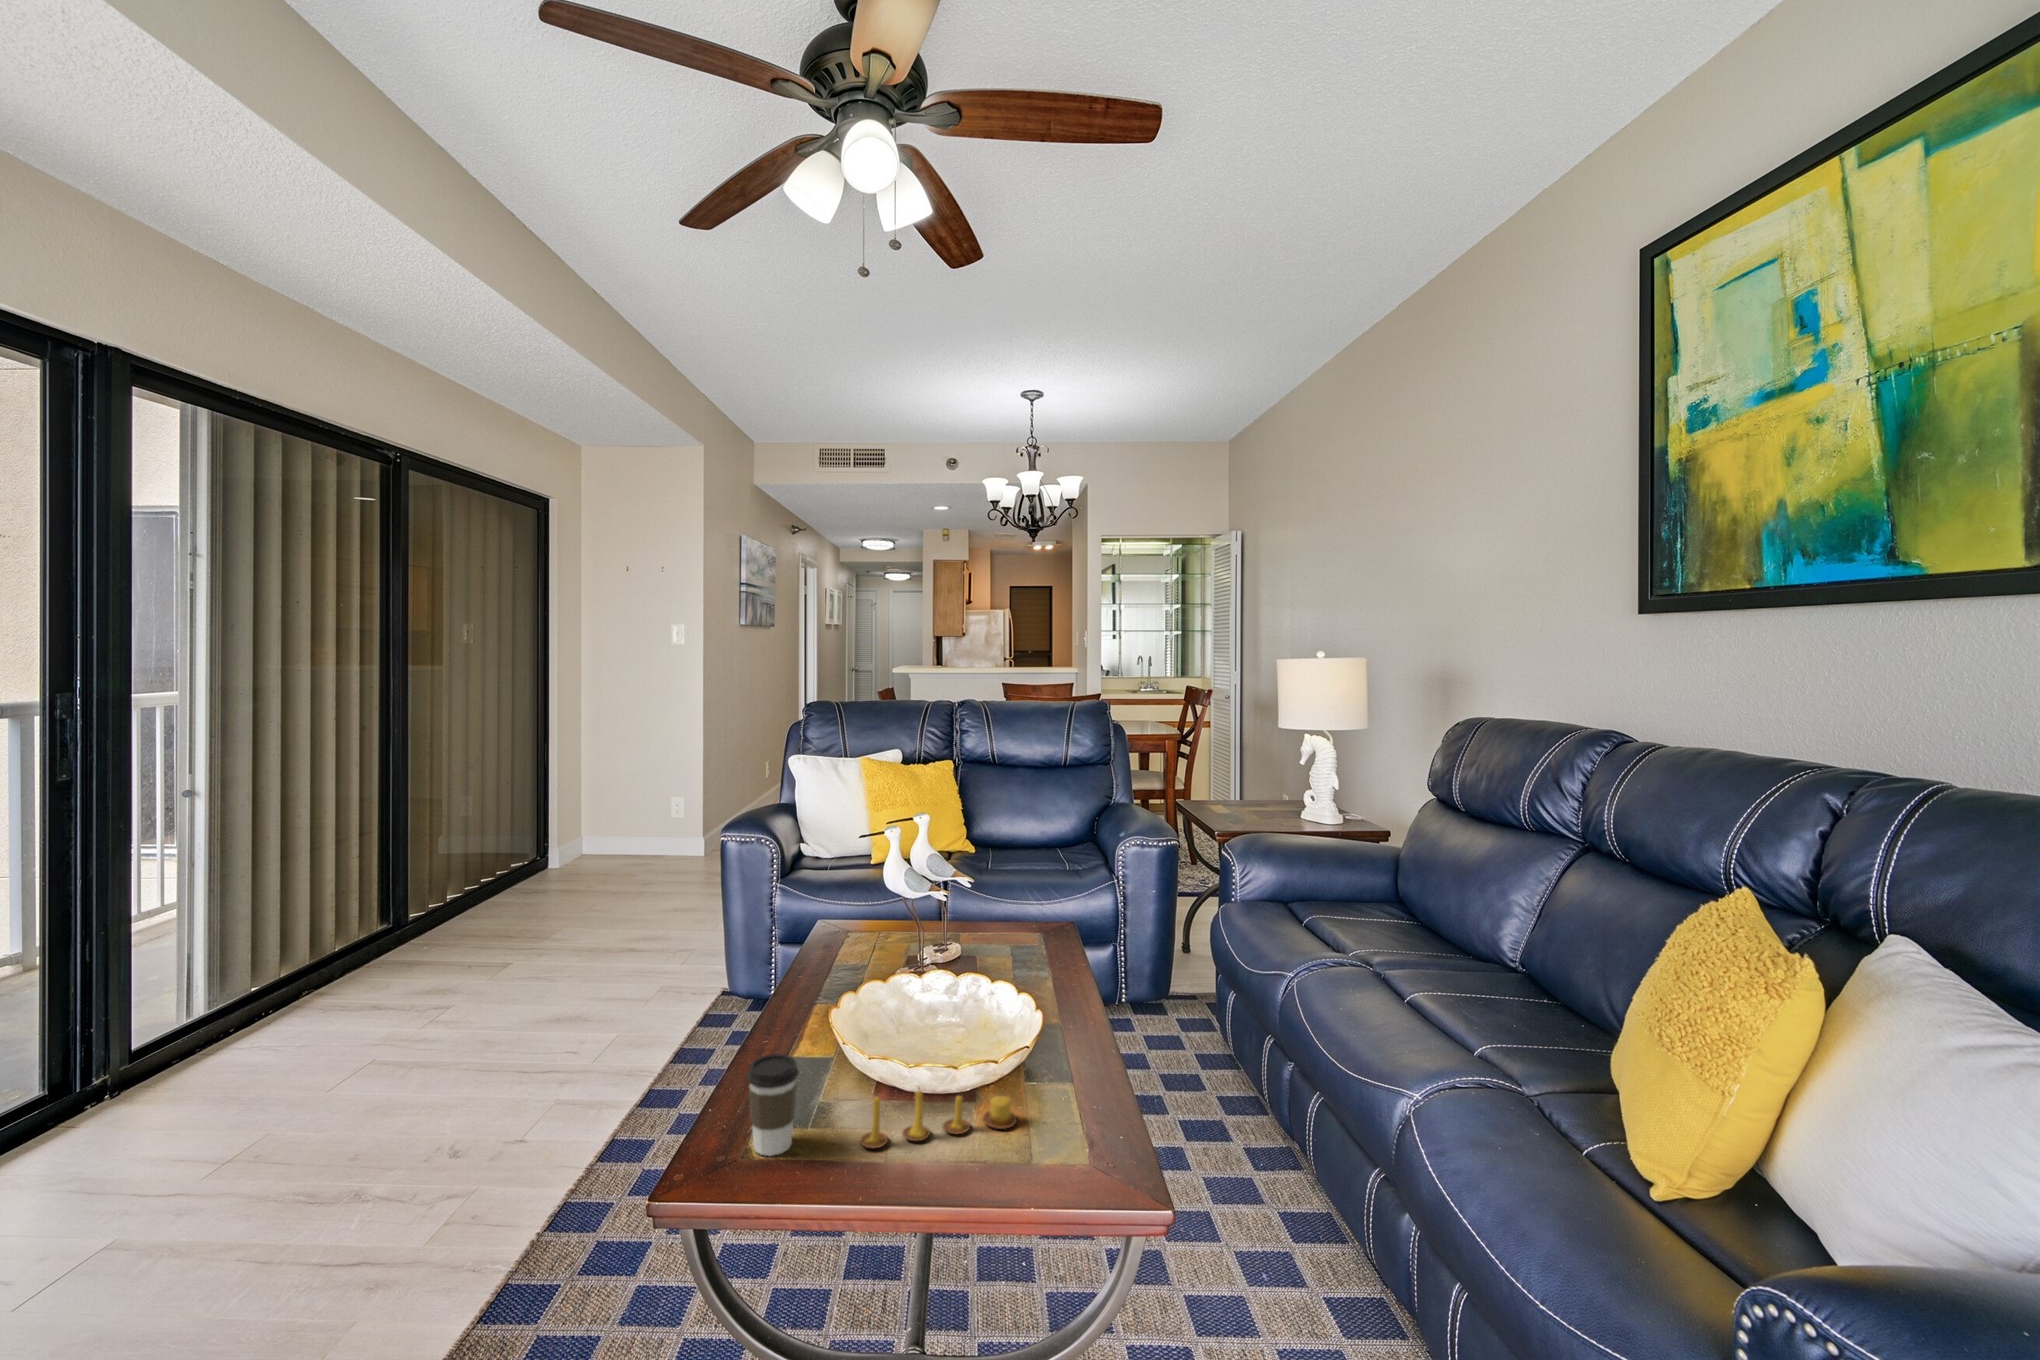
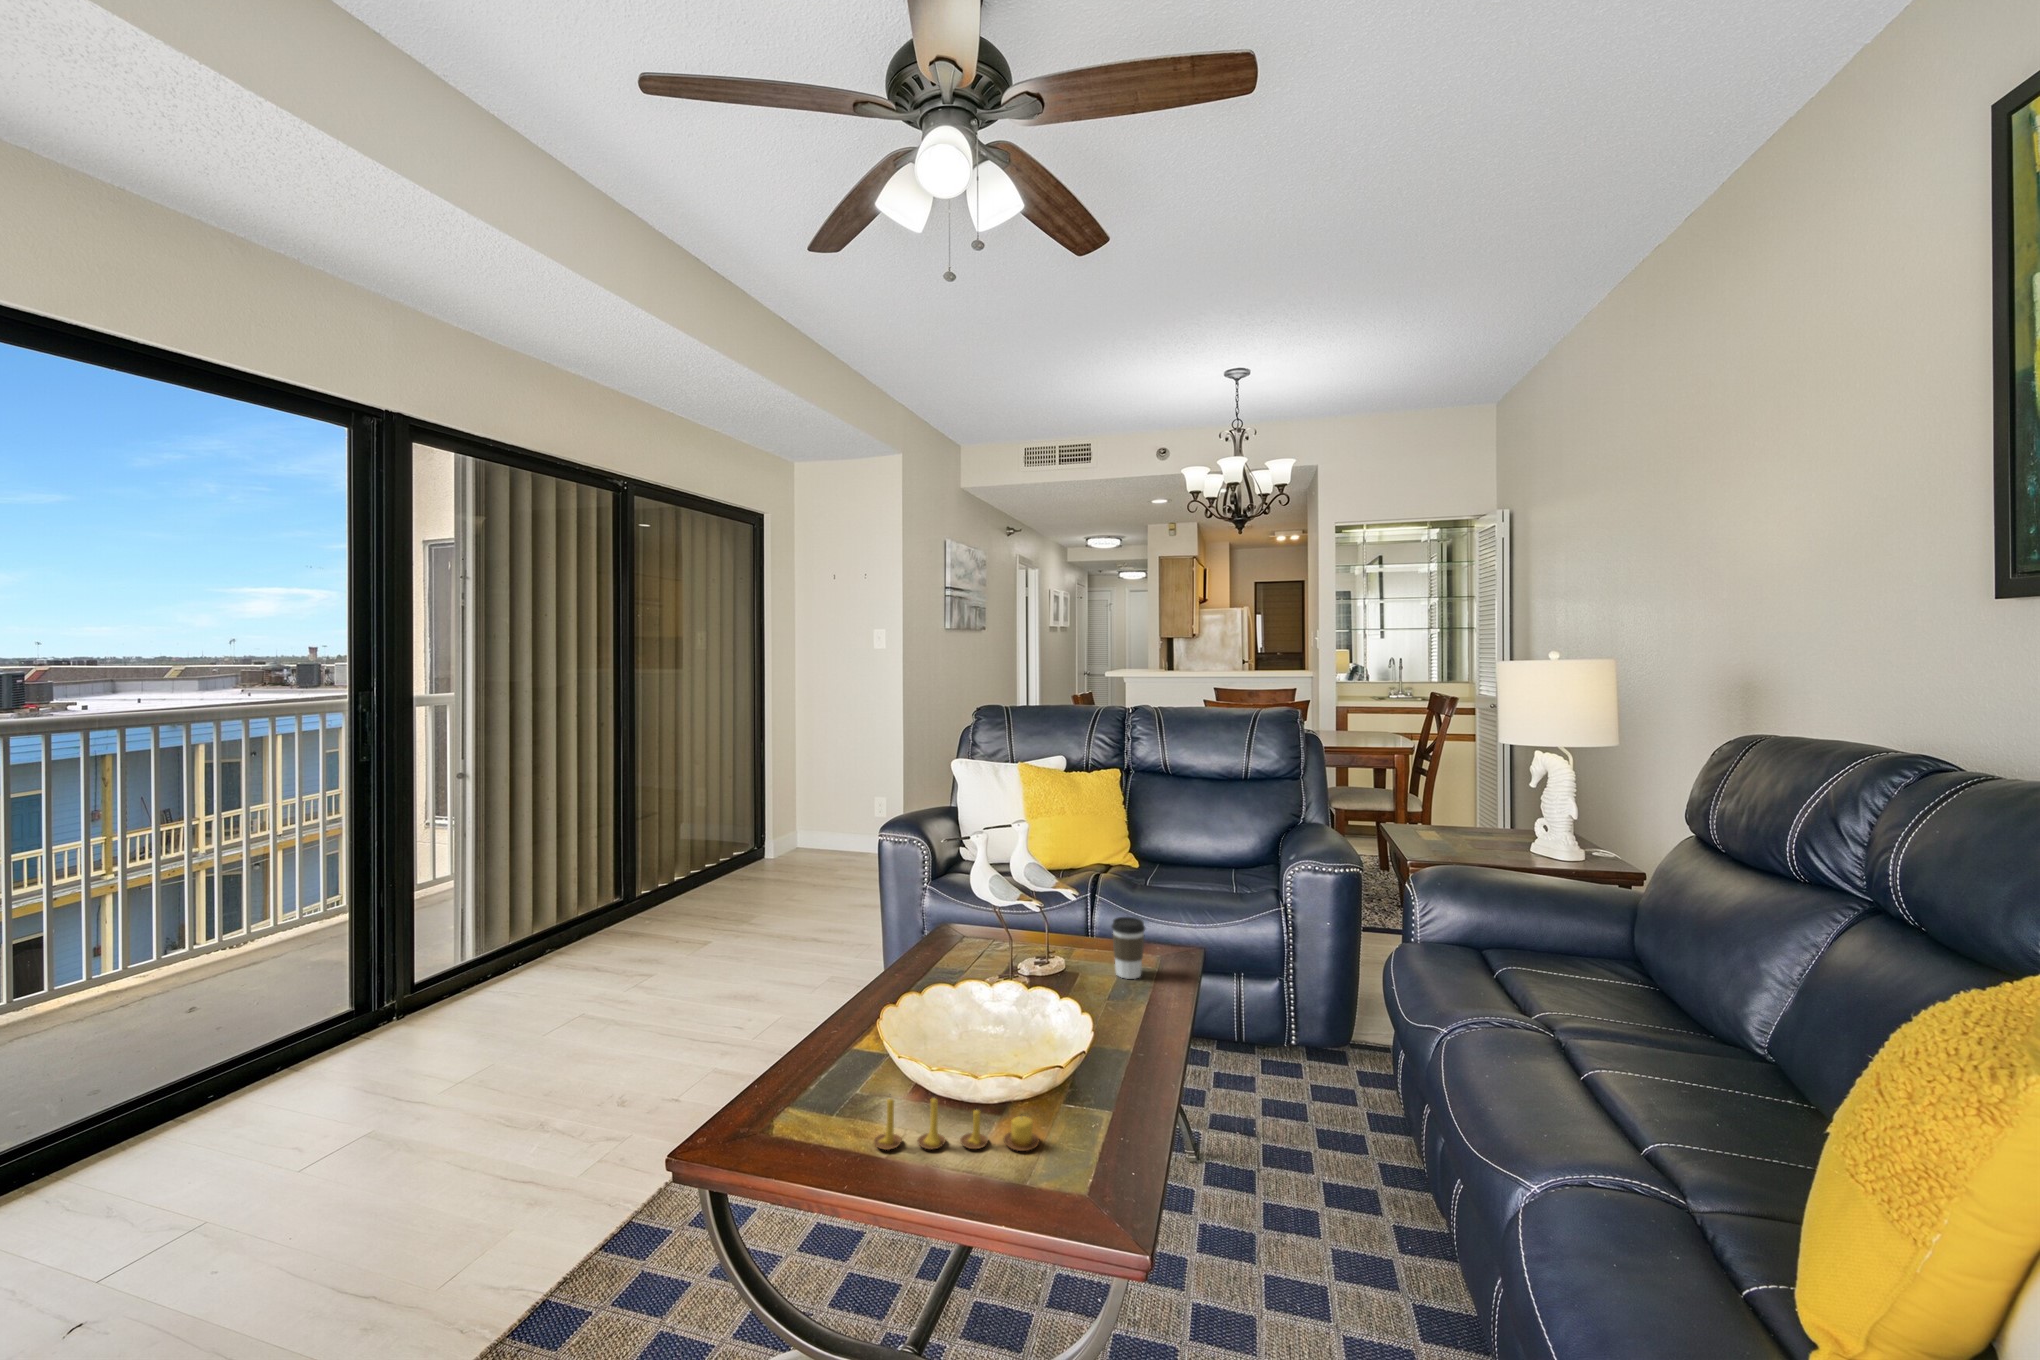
coffee cup: present [747,1054,799,1156] -> present [1112,917,1145,979]

